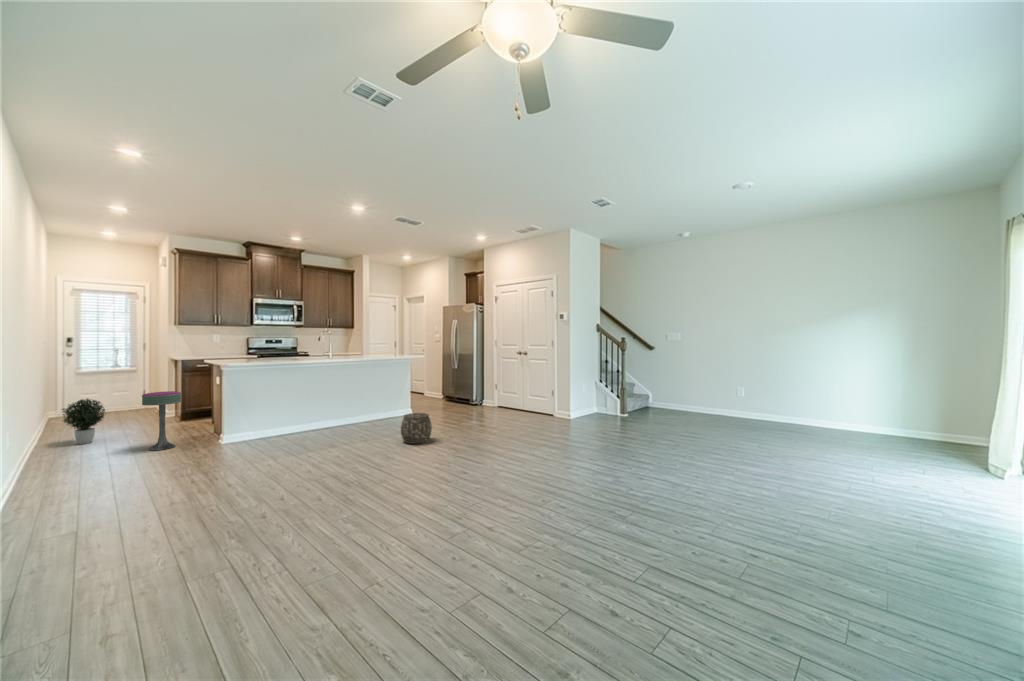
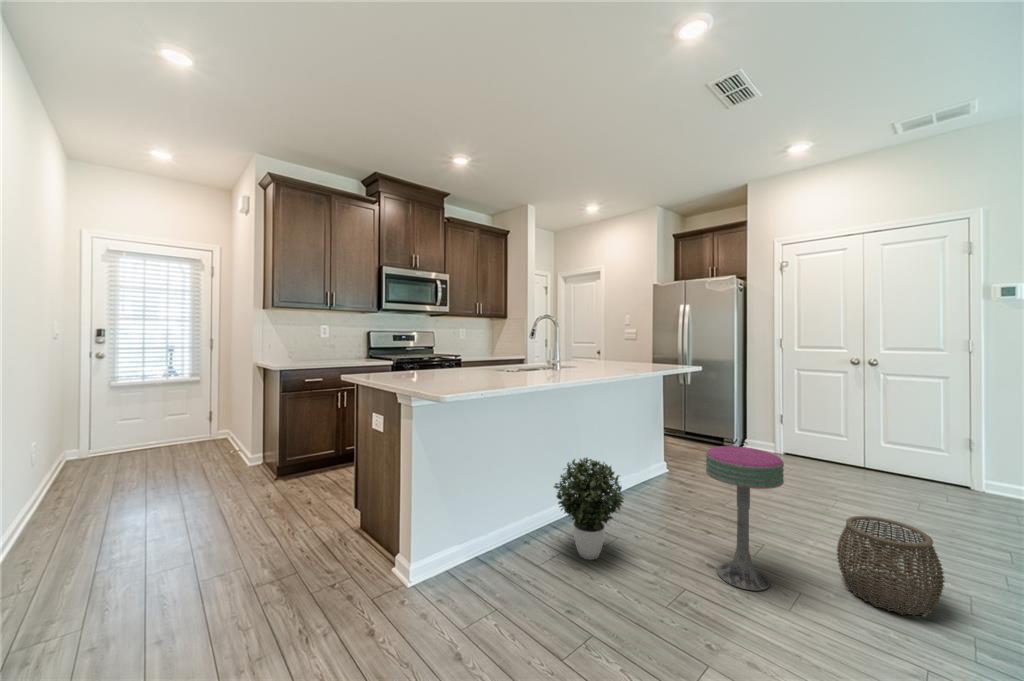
bar stool: present [142,391,181,450] -> present [706,446,784,591]
potted plant: present [62,399,105,444] -> present [554,458,624,560]

